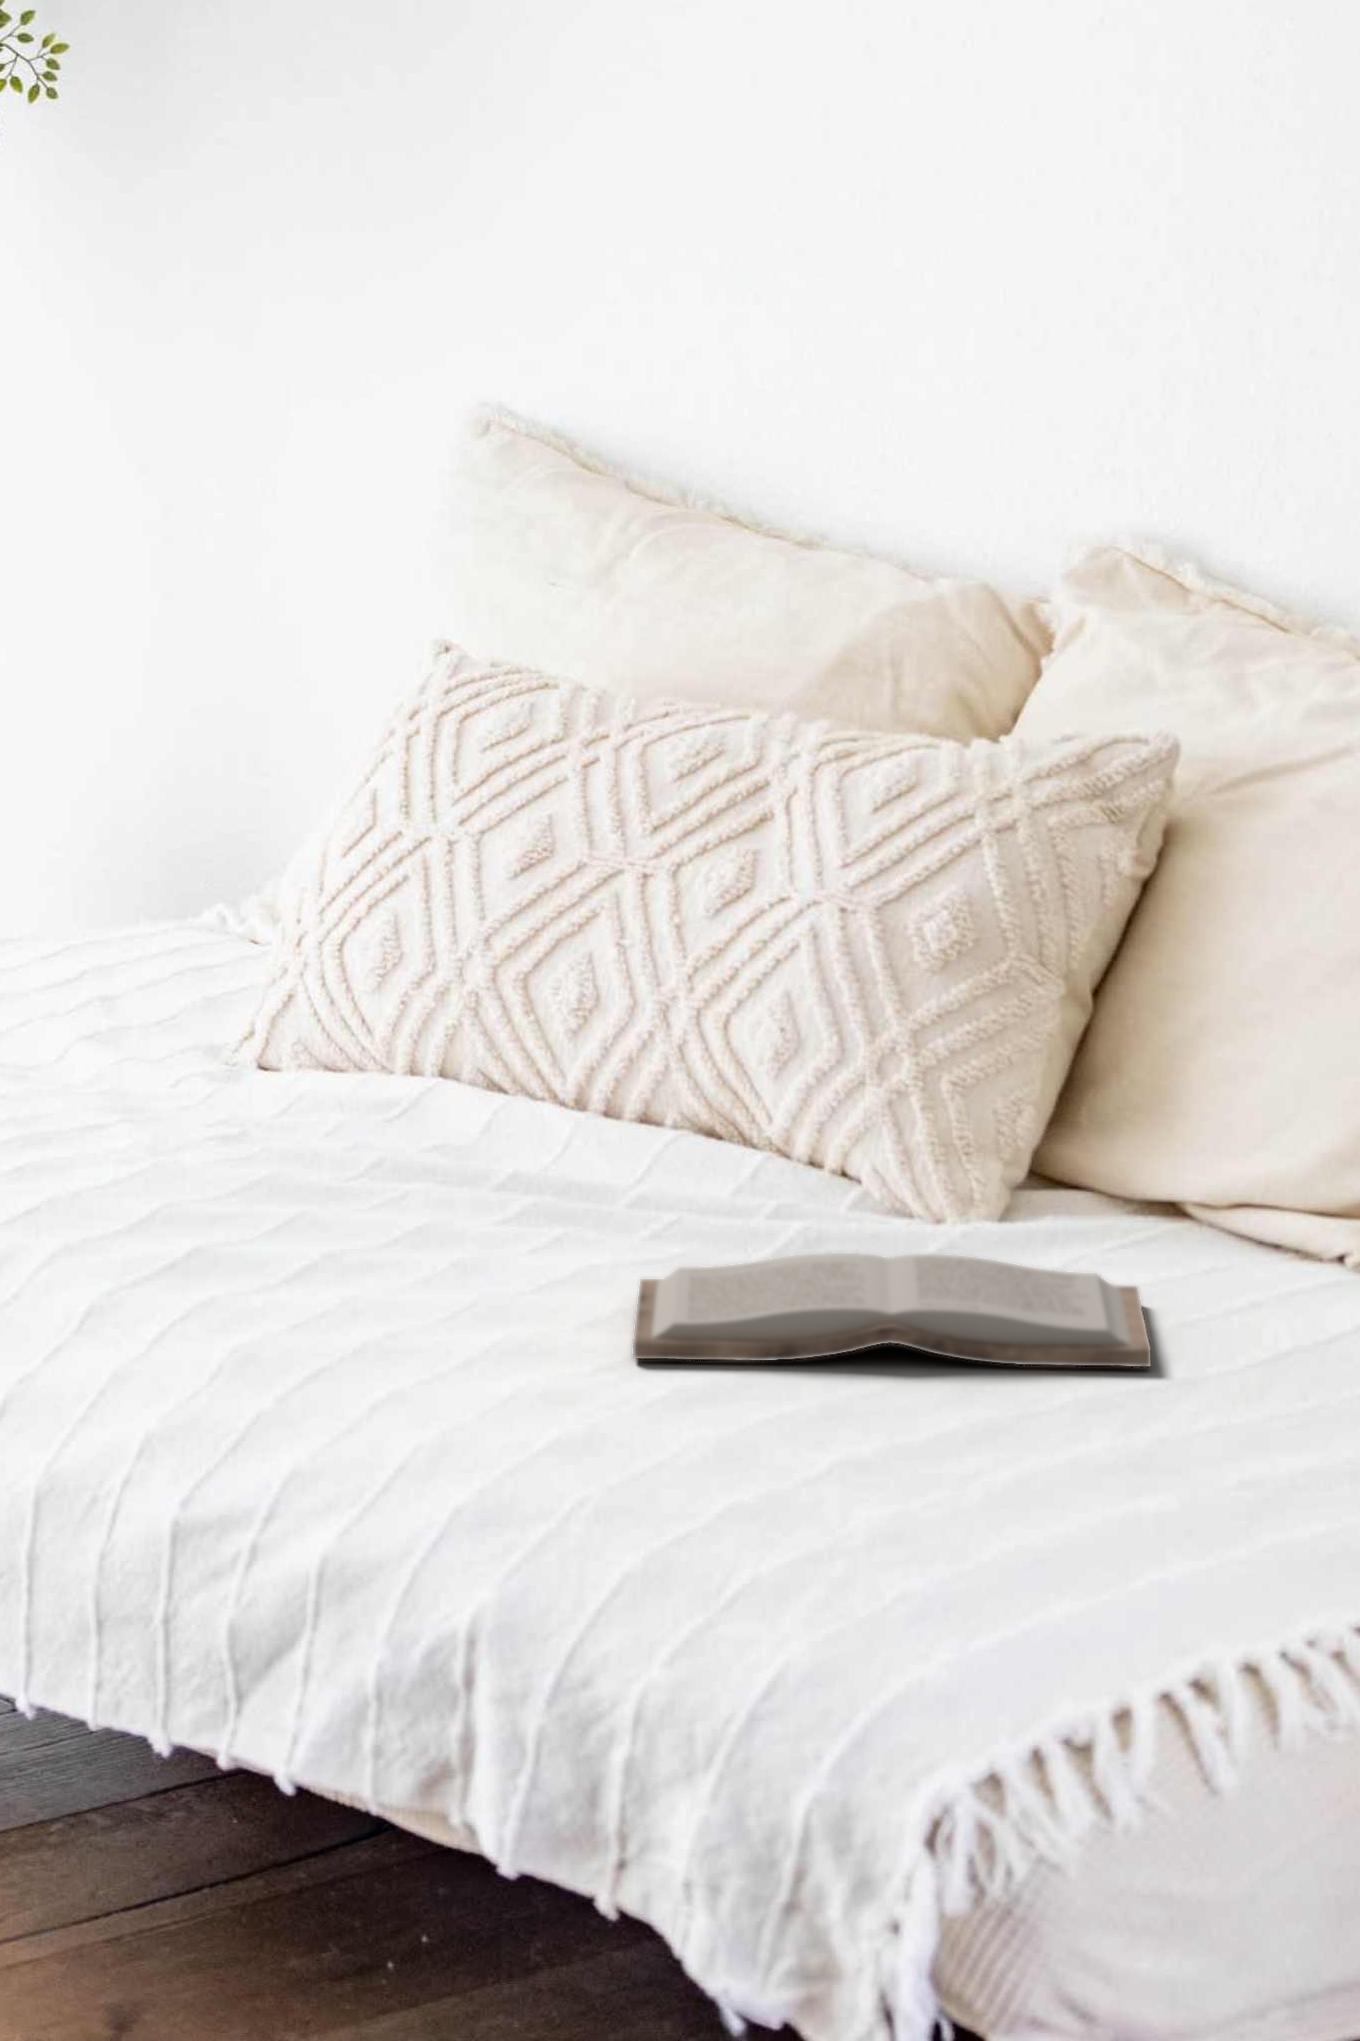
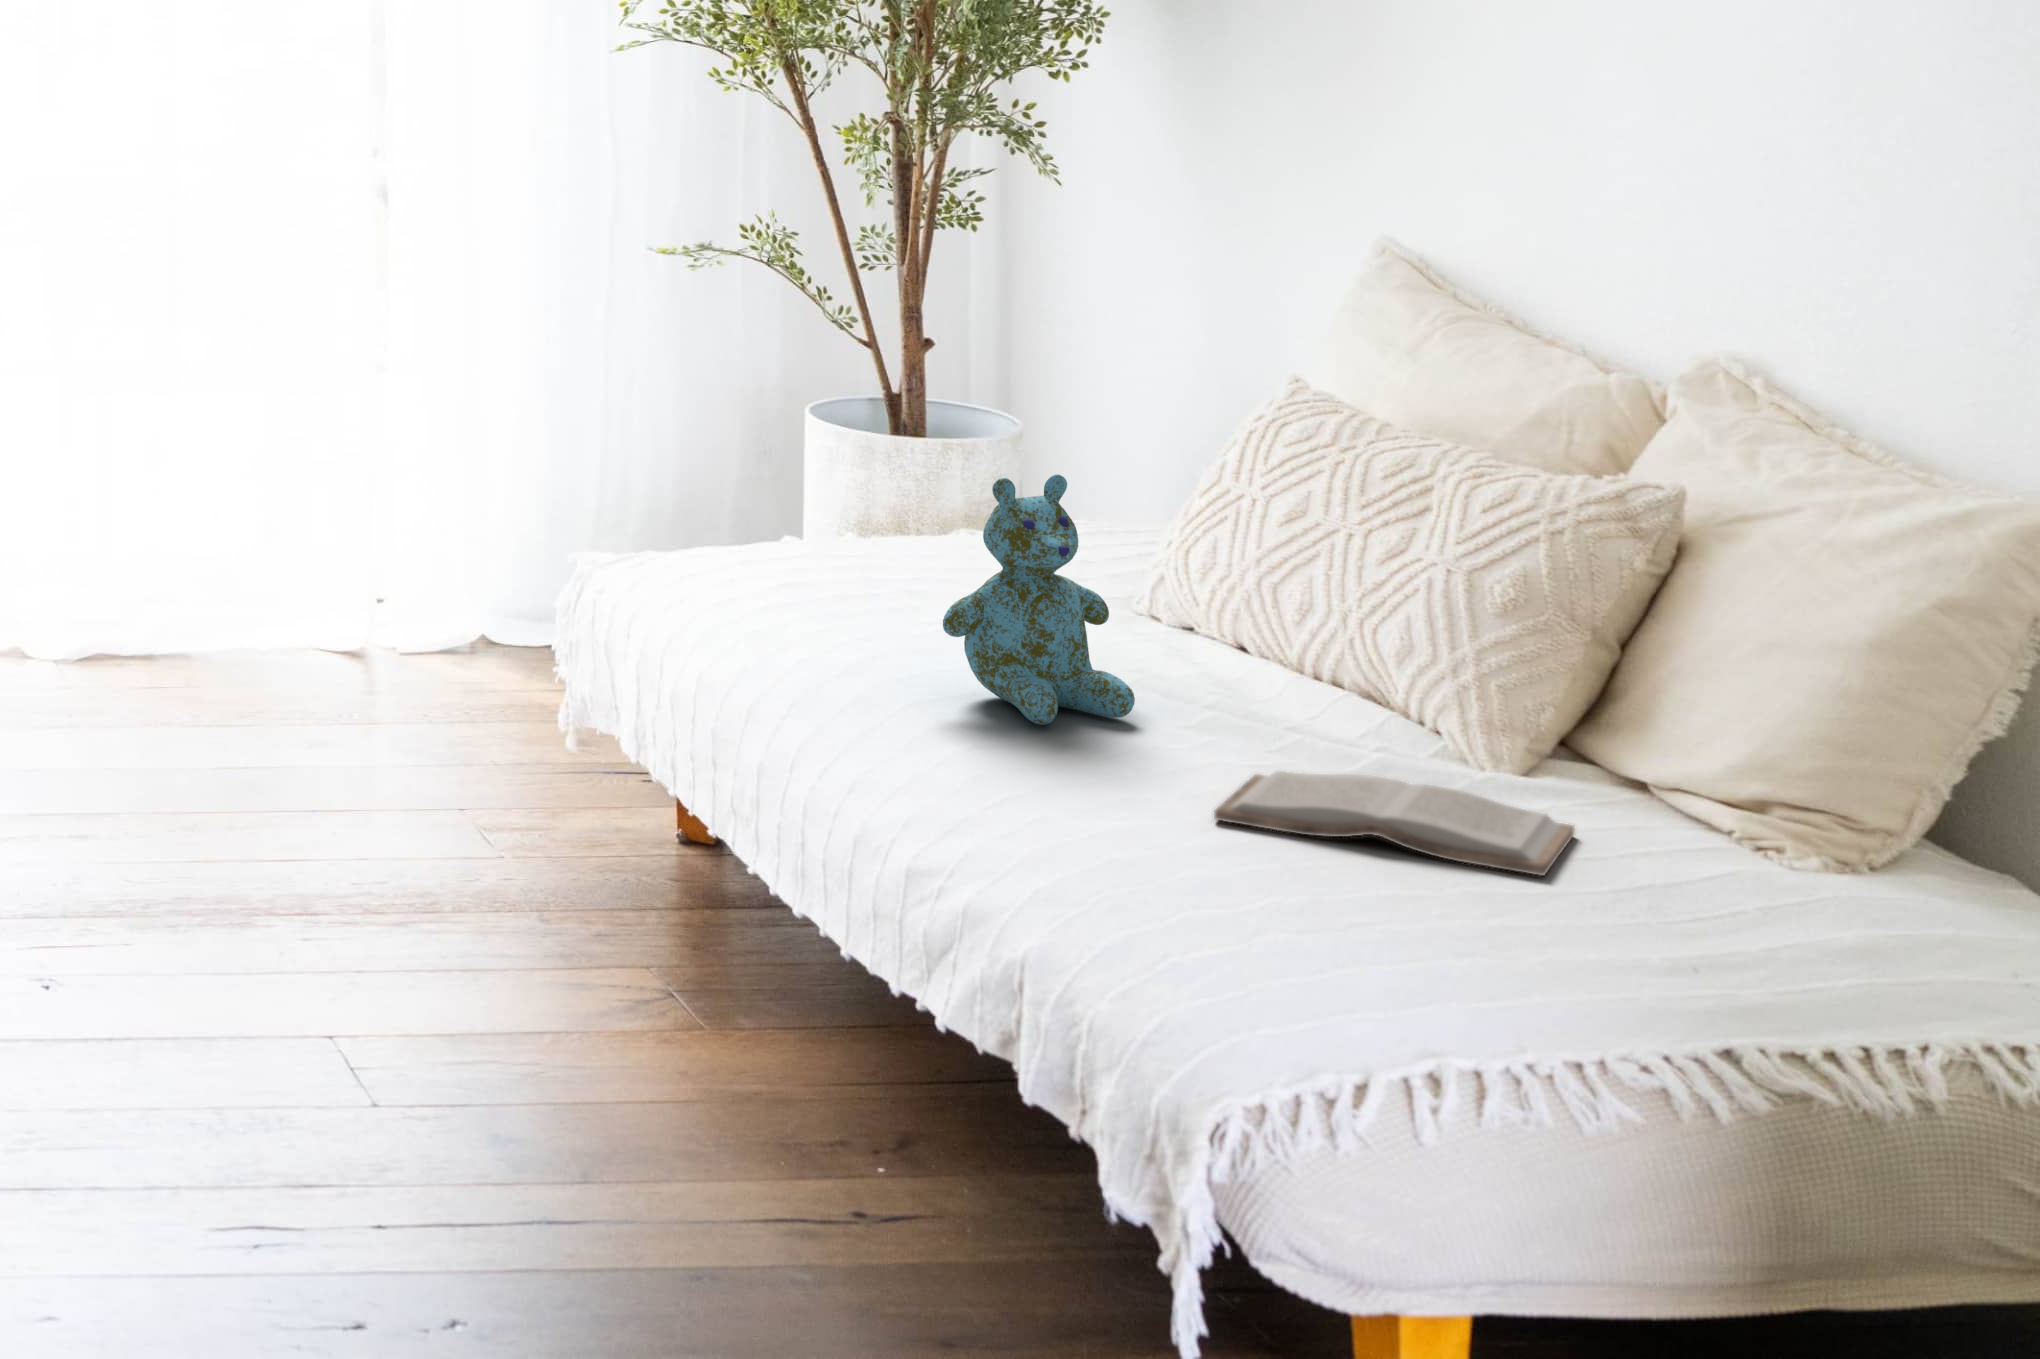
stuffed bear: none [68,823,385,1252] -> present [943,474,1135,725]

